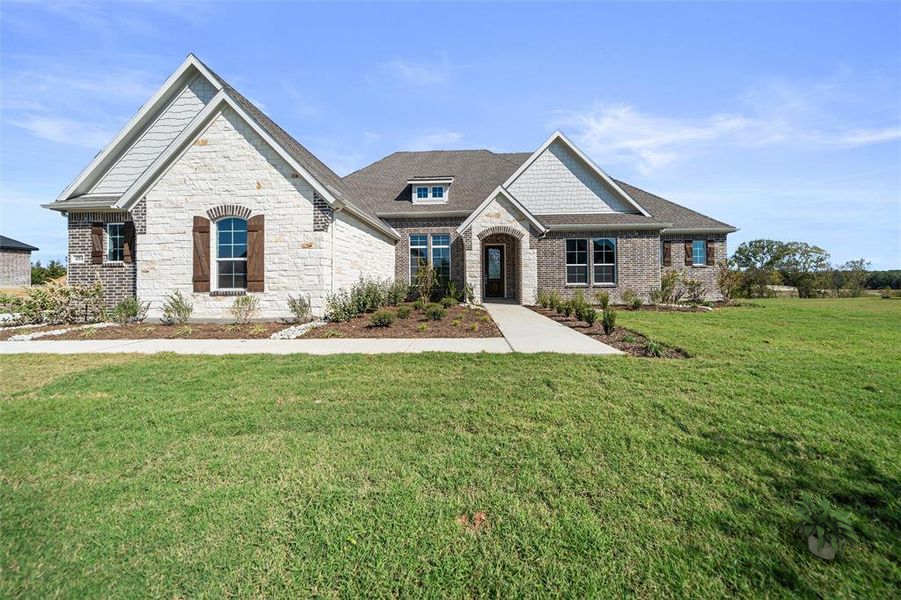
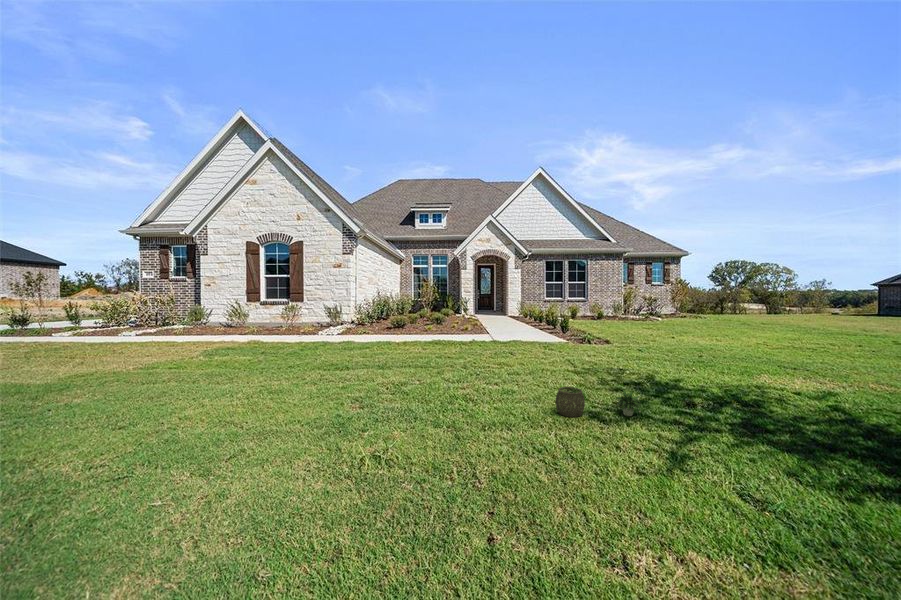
woven basket: none [652,484,727,566] -> present [556,387,585,417]

